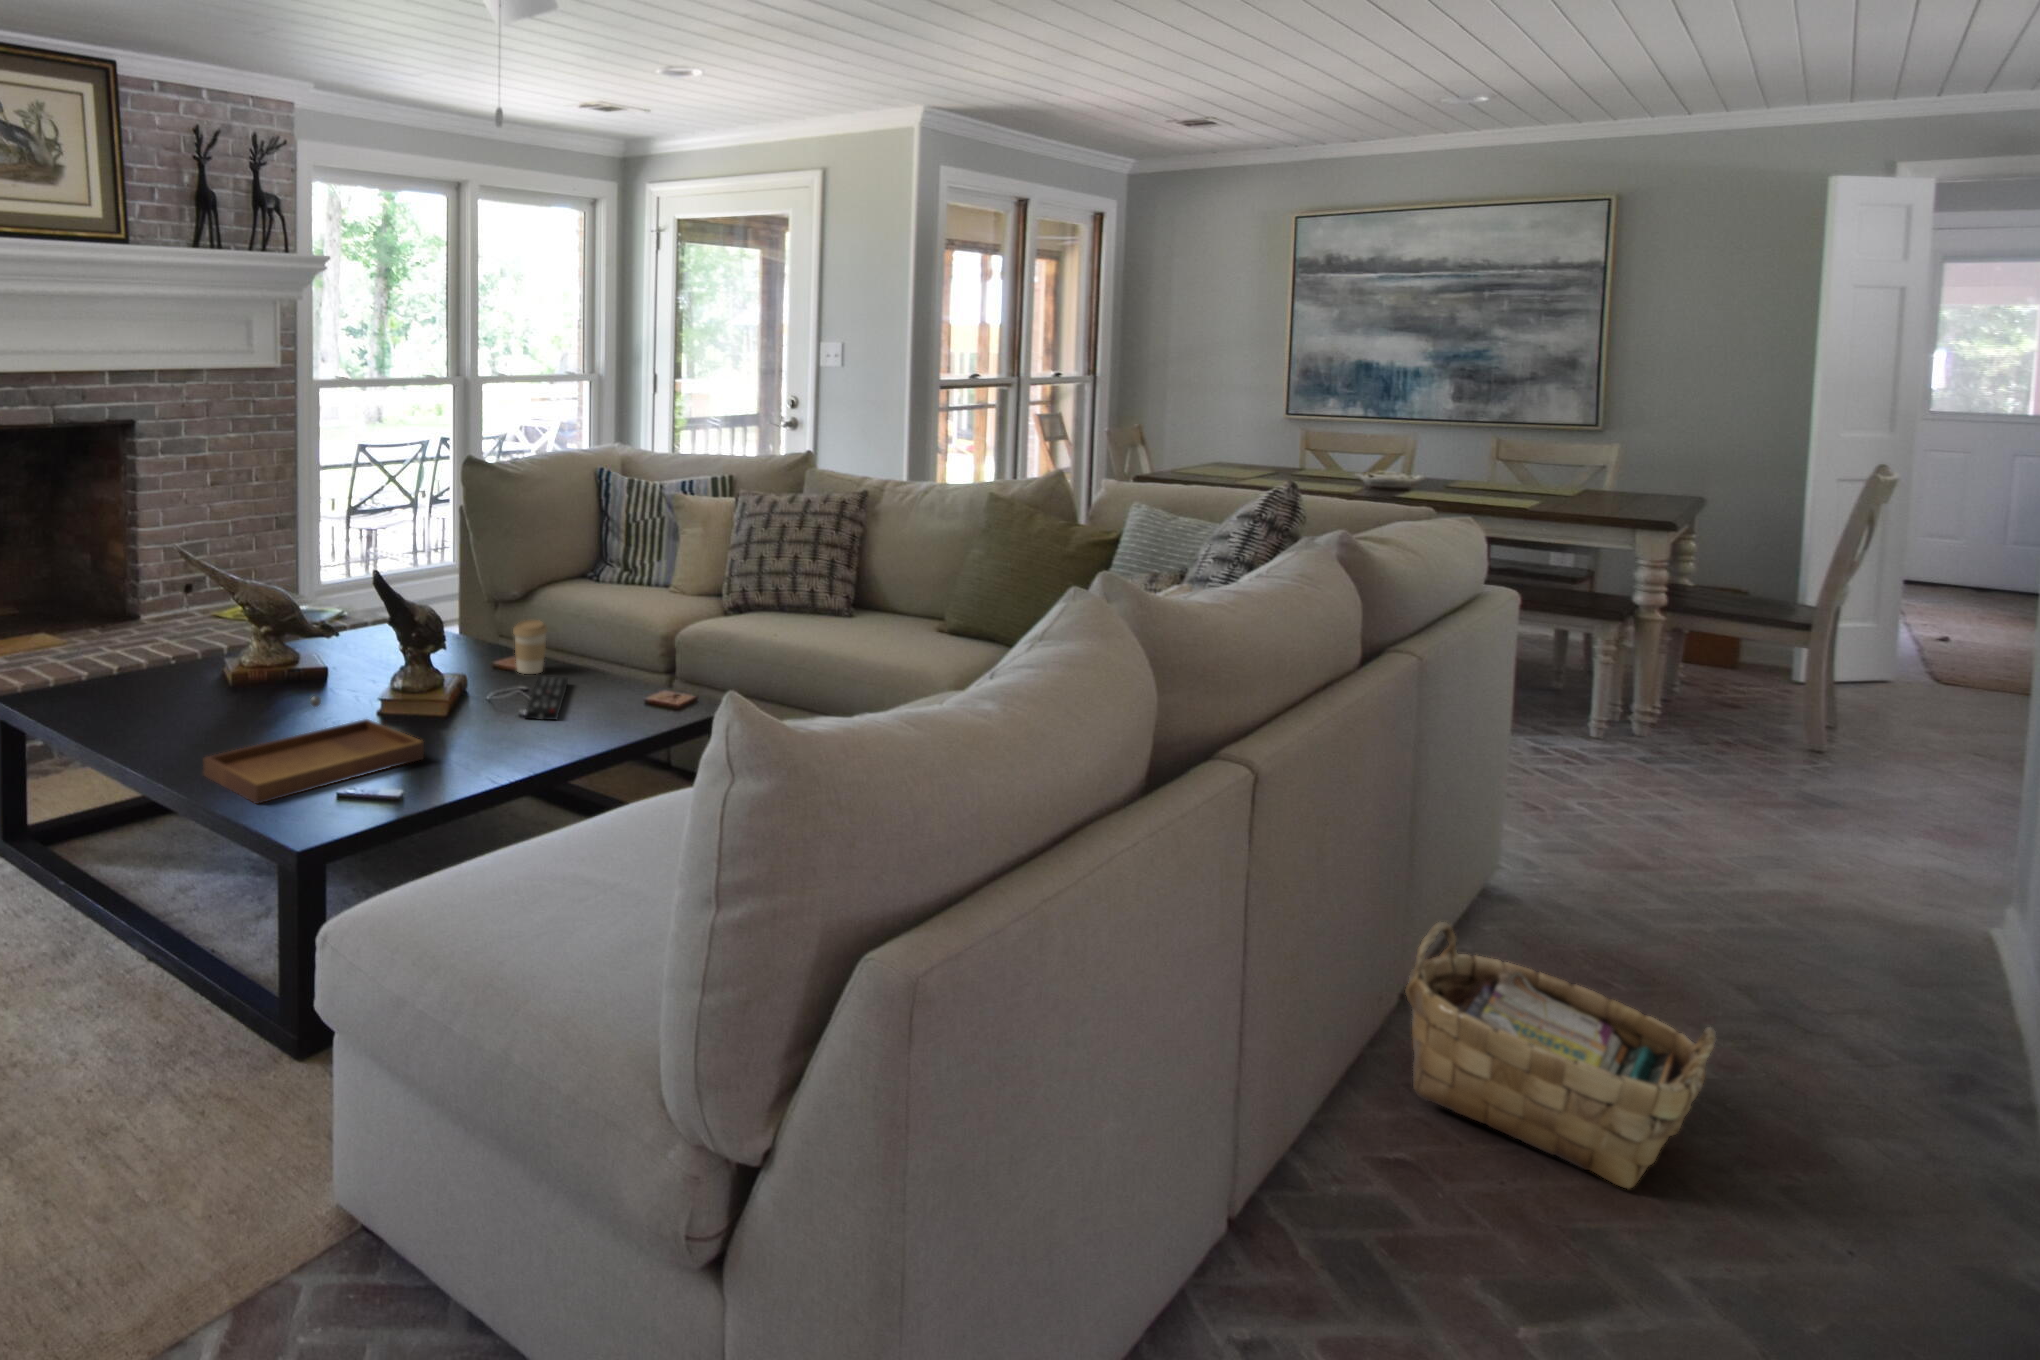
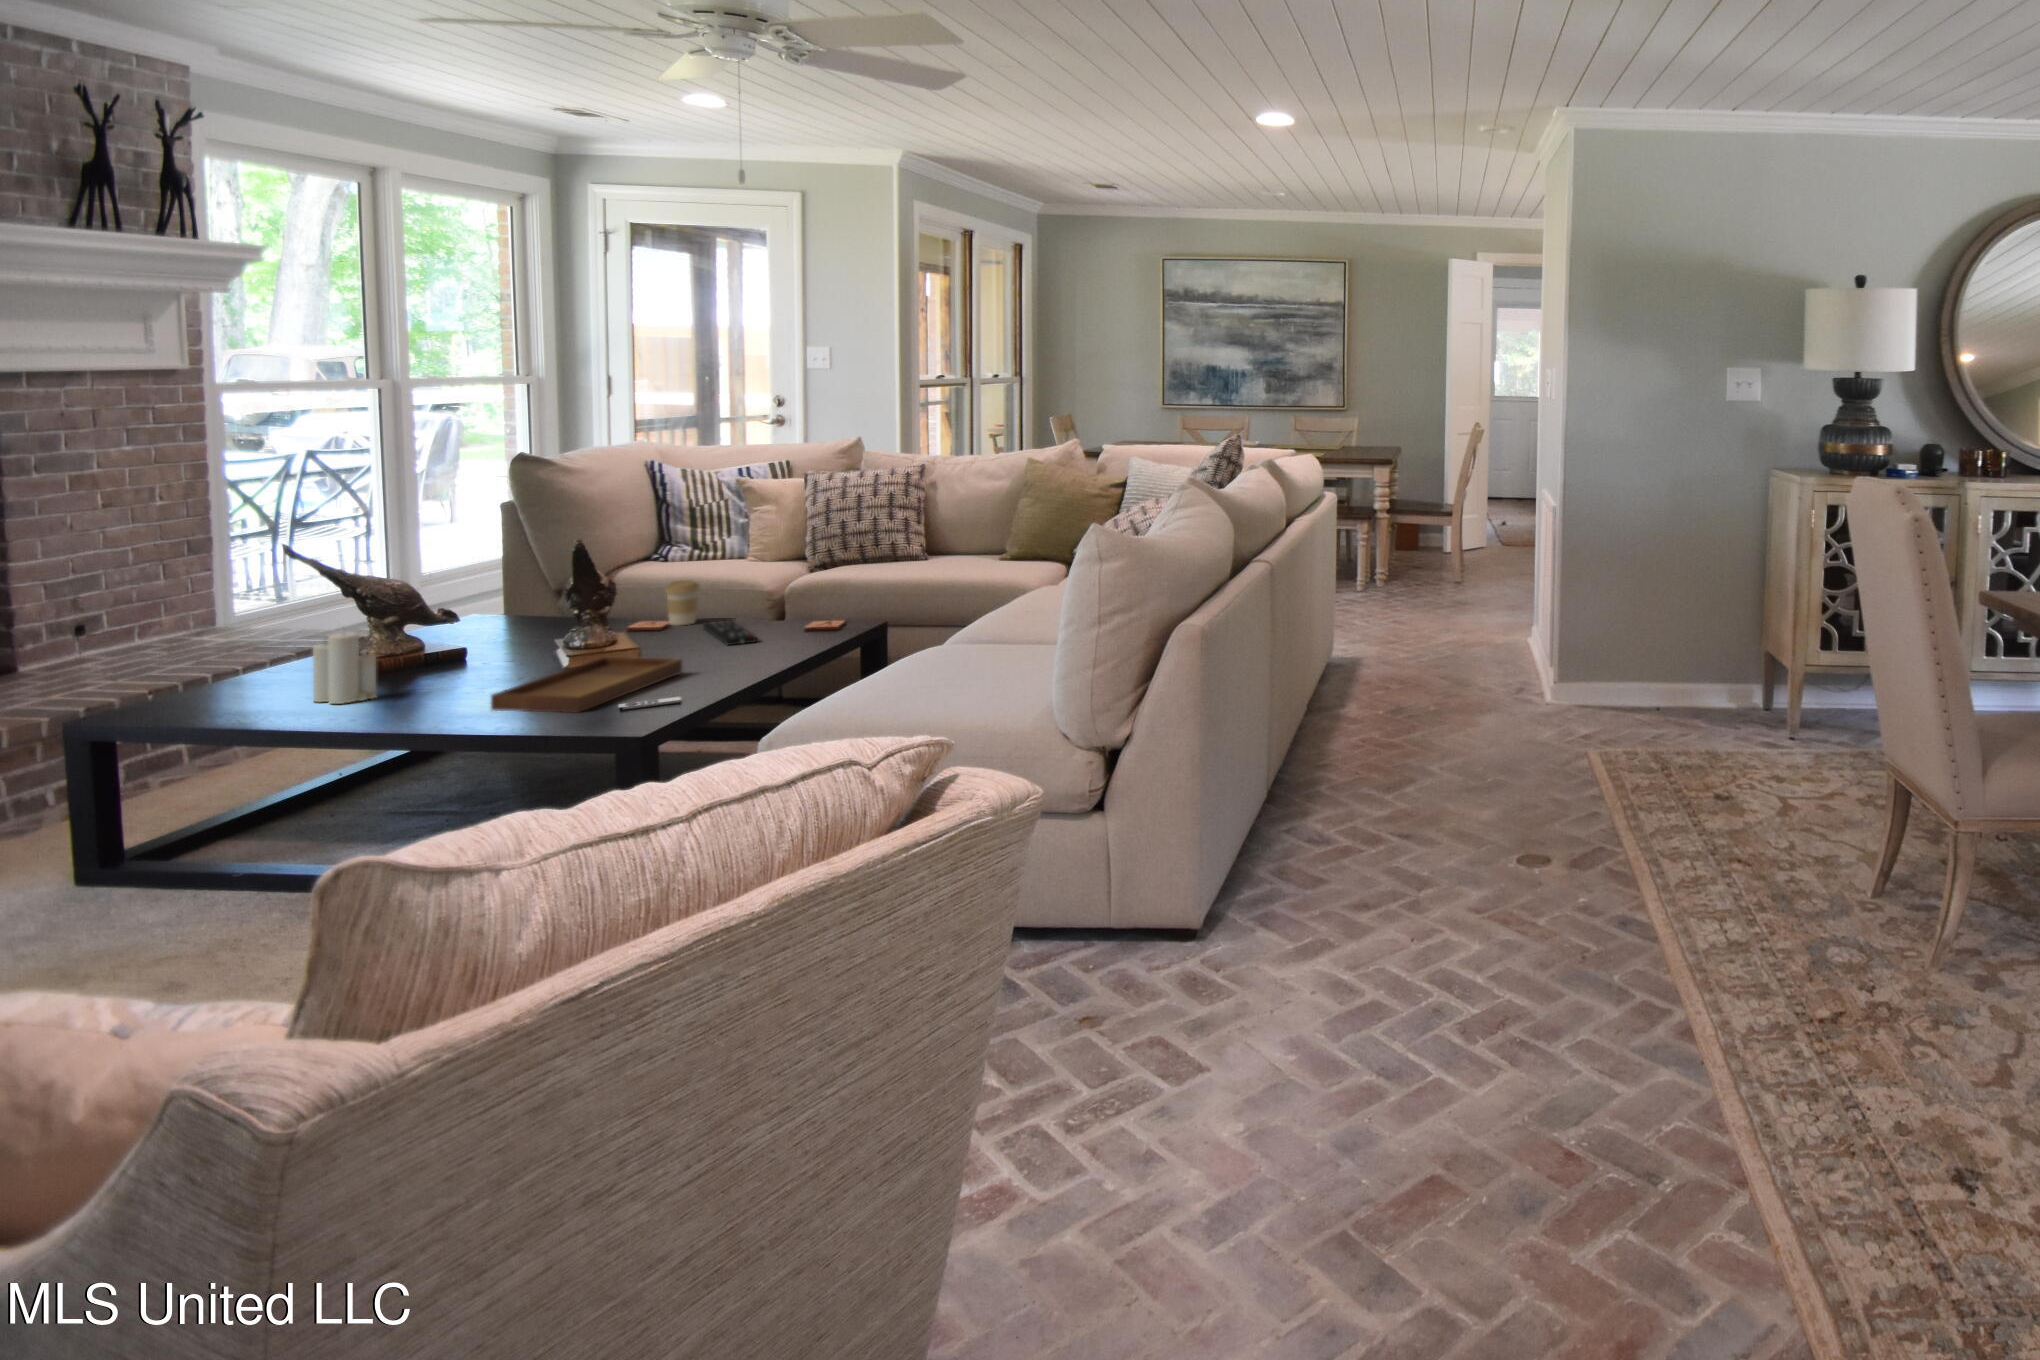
candle: none [119,648,166,730] -> present [313,632,377,704]
woven basket: present [1405,922,1716,1188] -> none [1320,647,1440,741]

